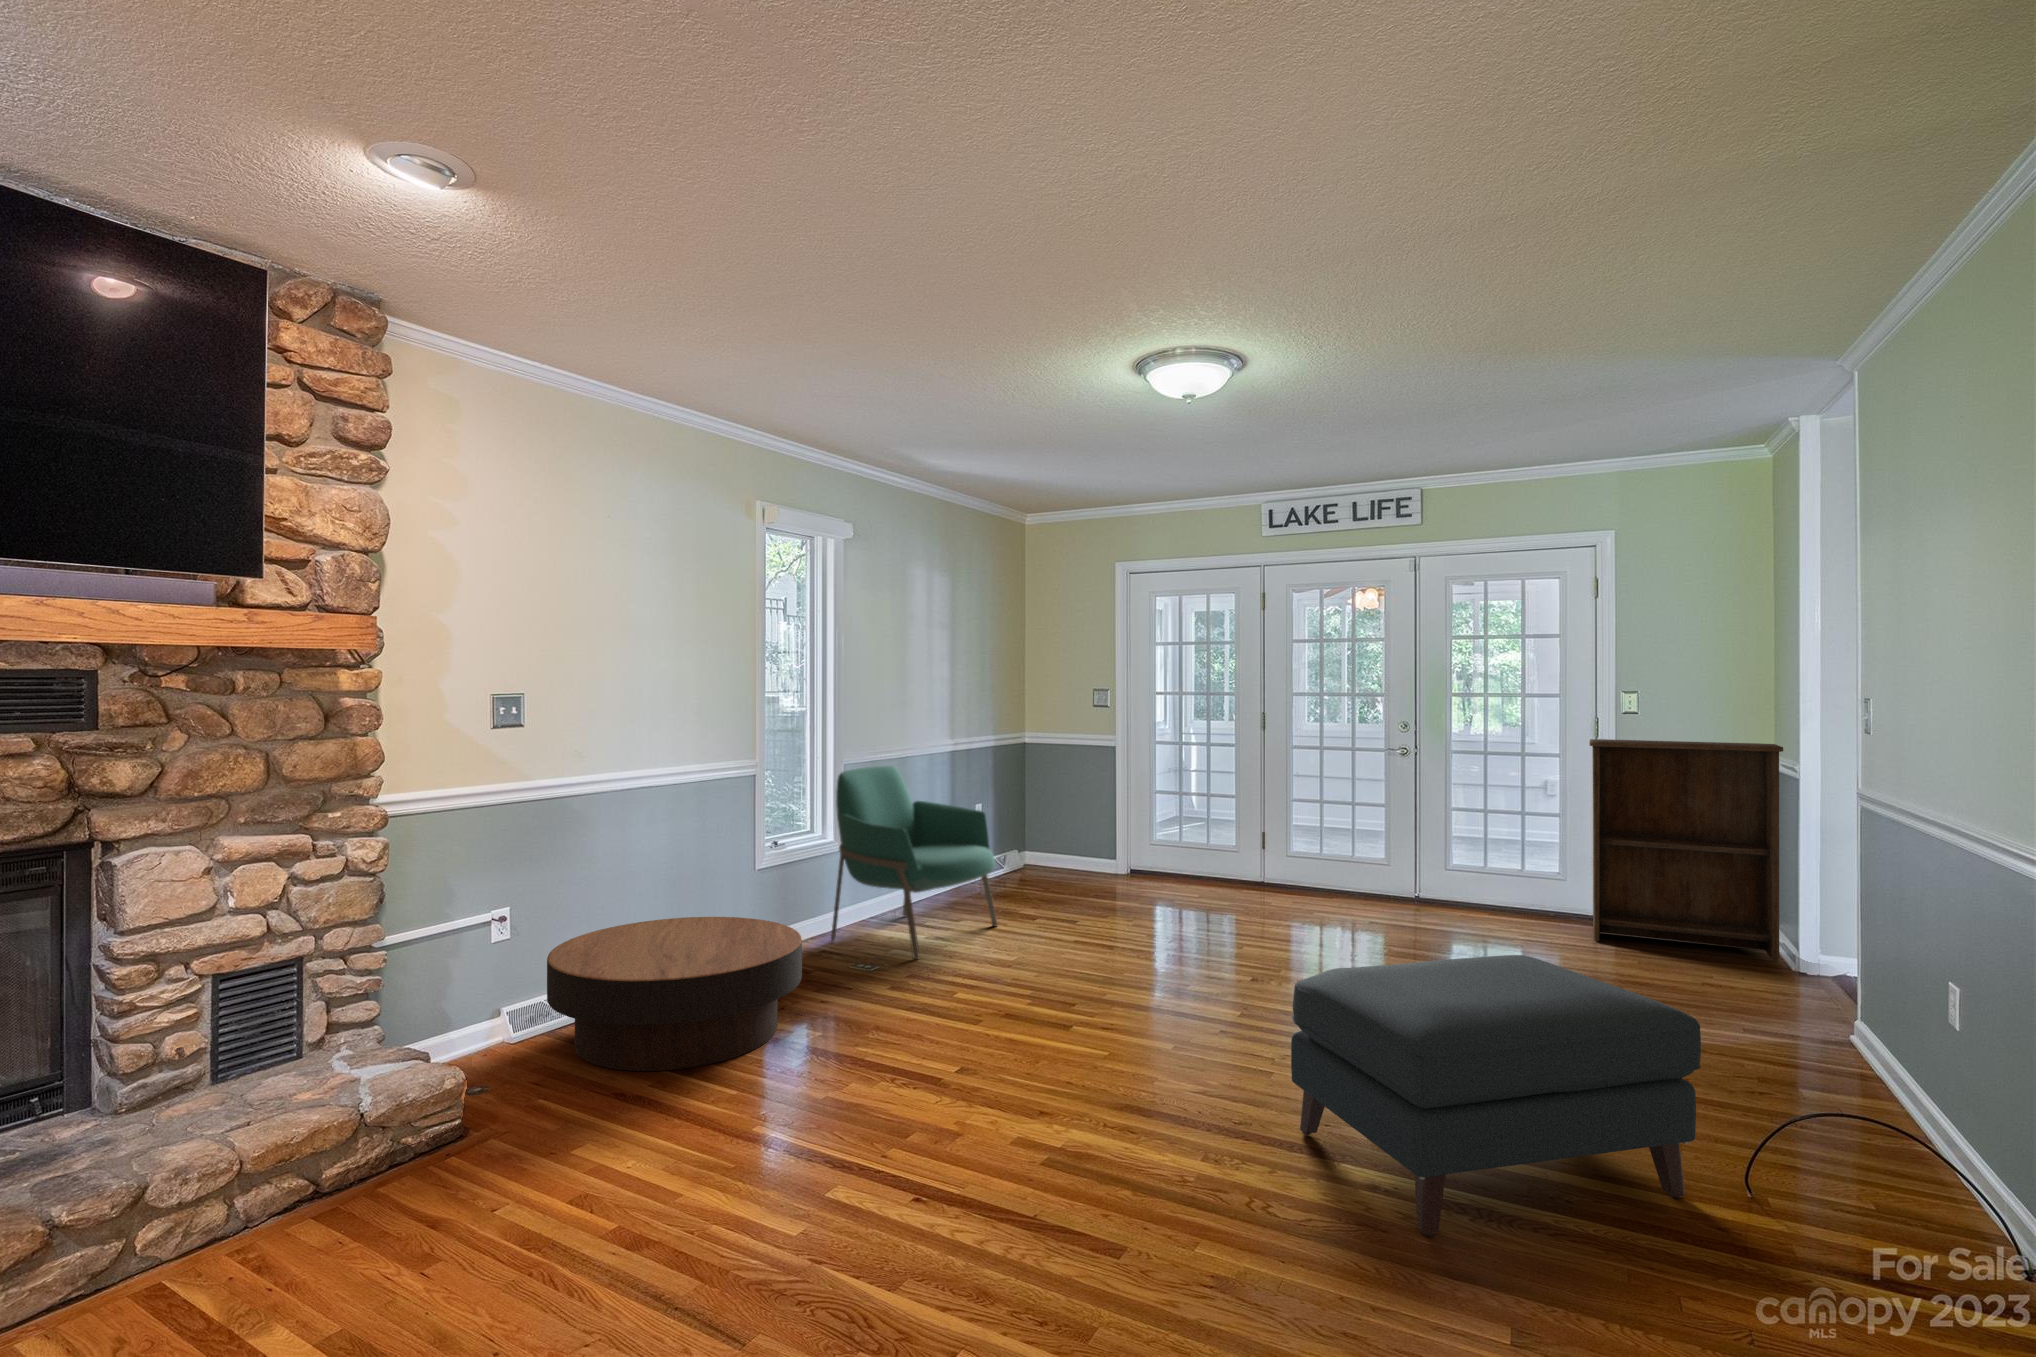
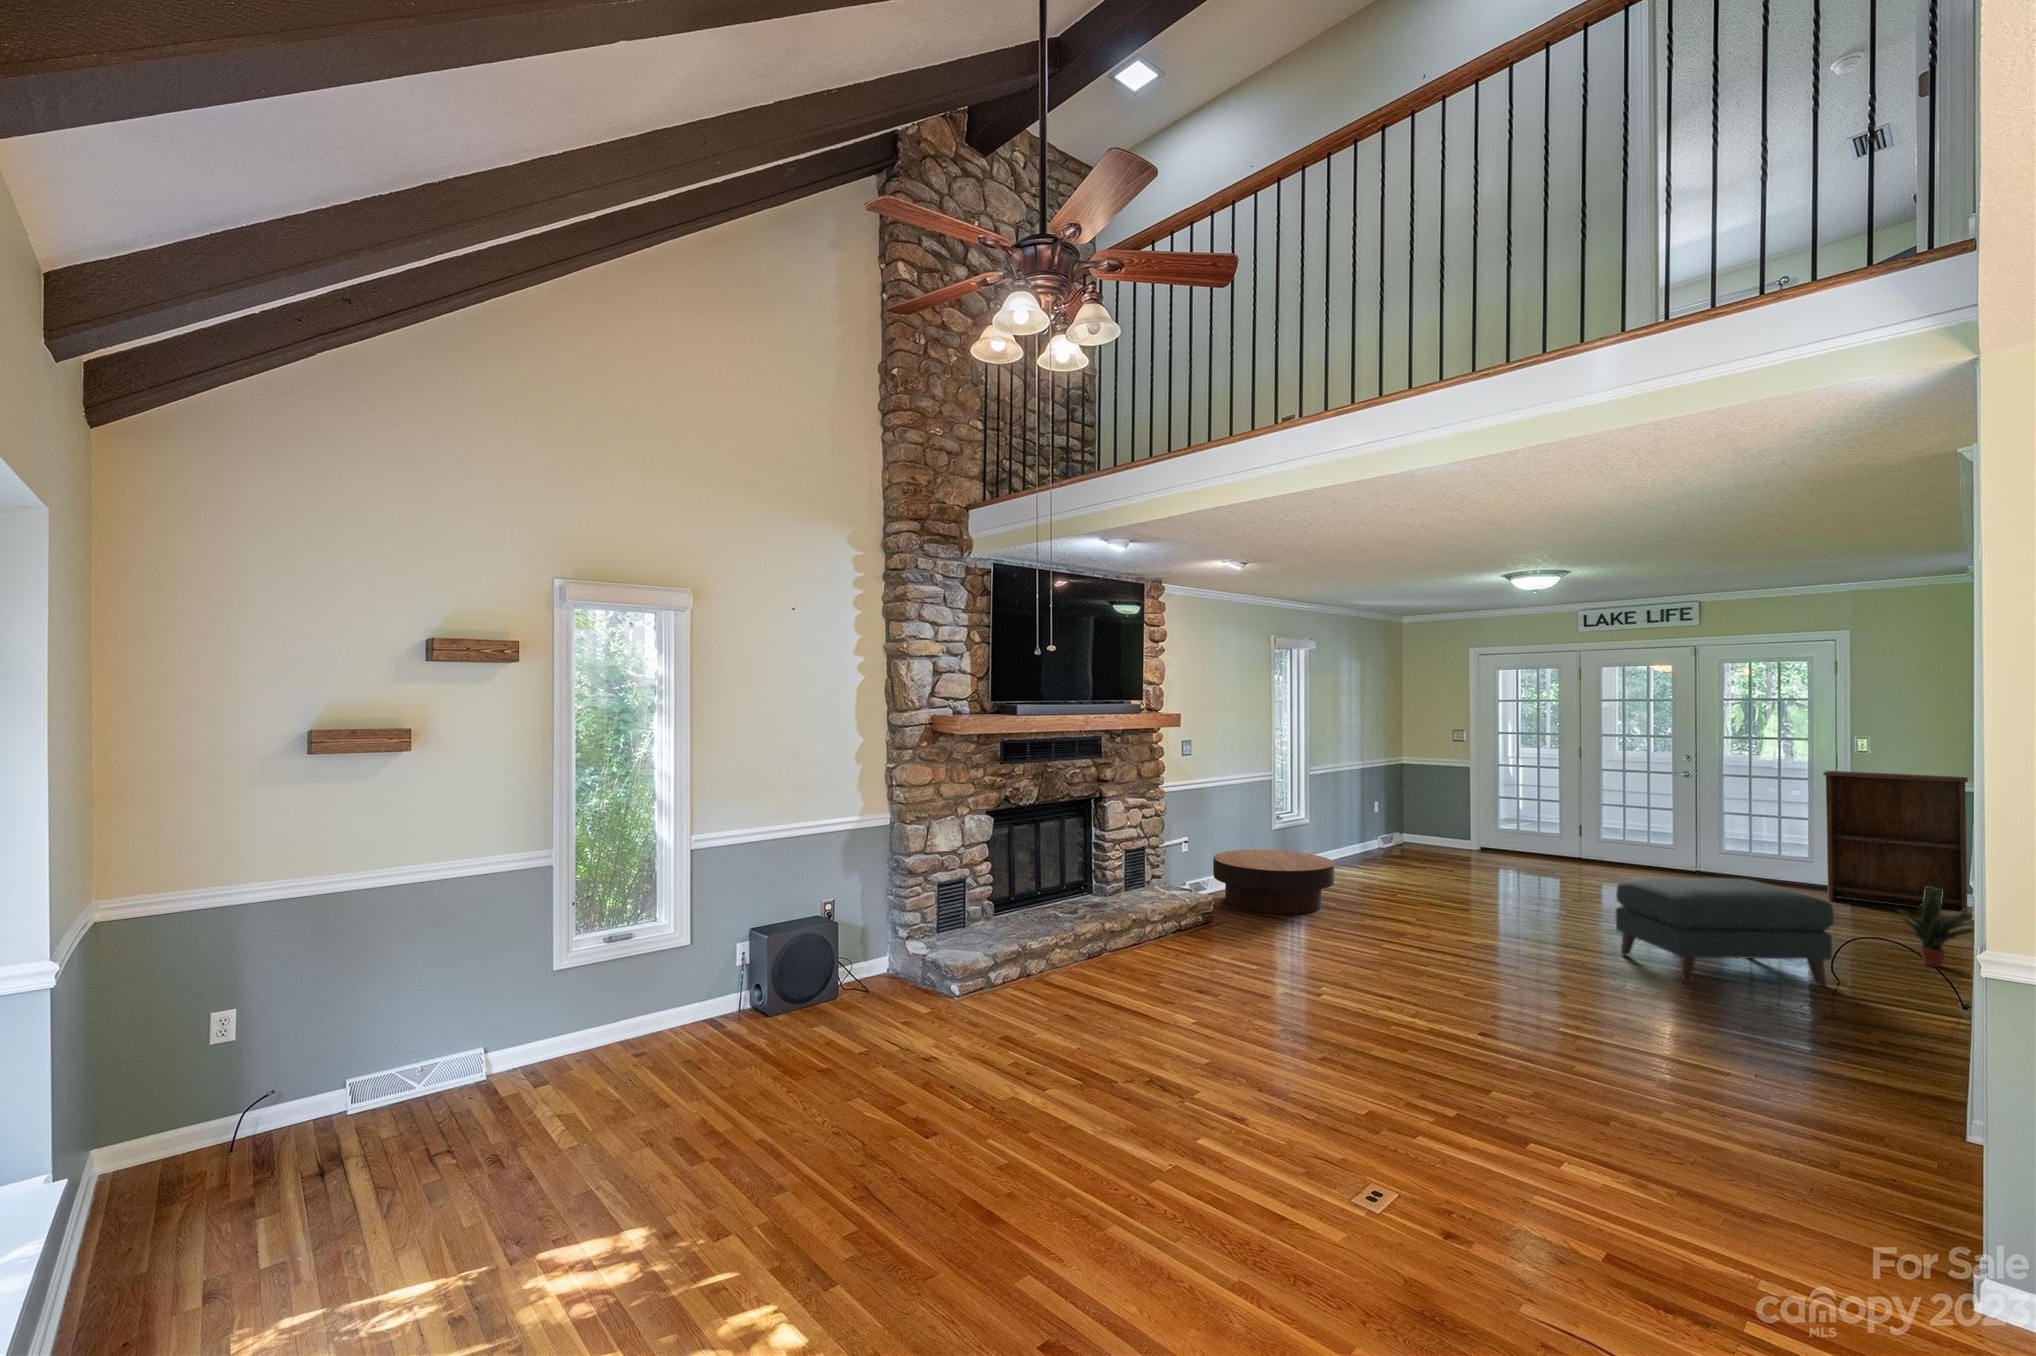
armchair: present [831,766,998,959] -> none [1312,775,1409,883]
potted plant: none [1742,940,1900,1099] -> present [1897,887,1973,967]

